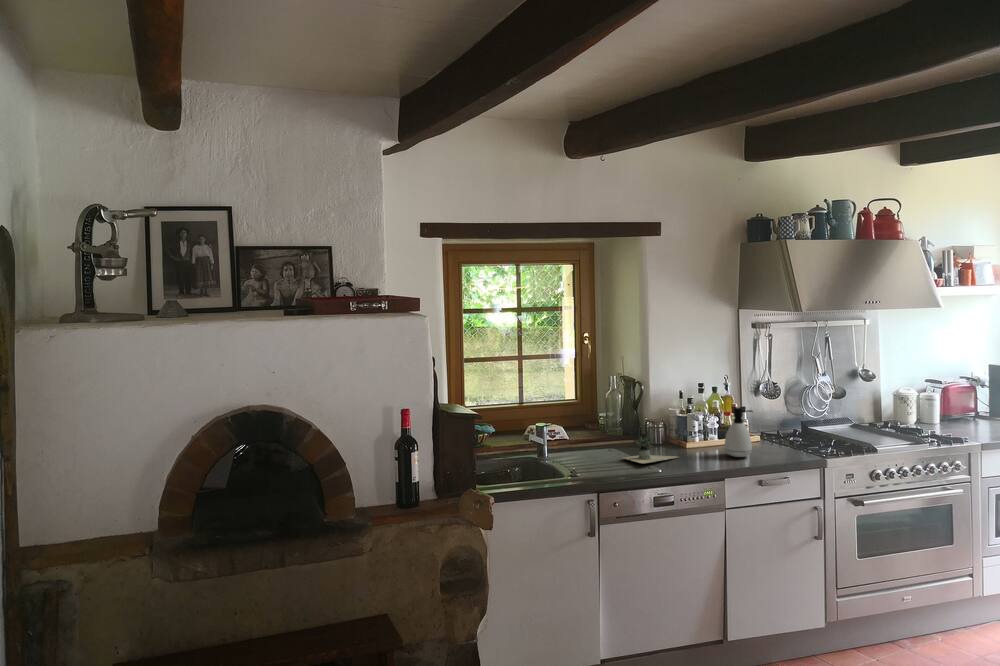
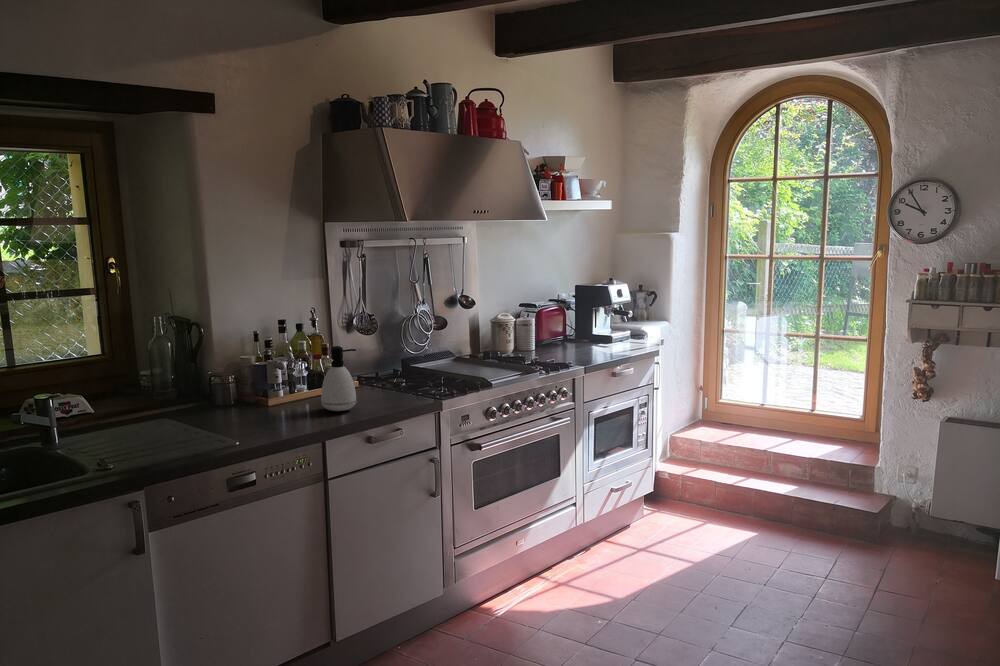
potted plant: present [624,435,678,463] -> none [178,394,282,436]

